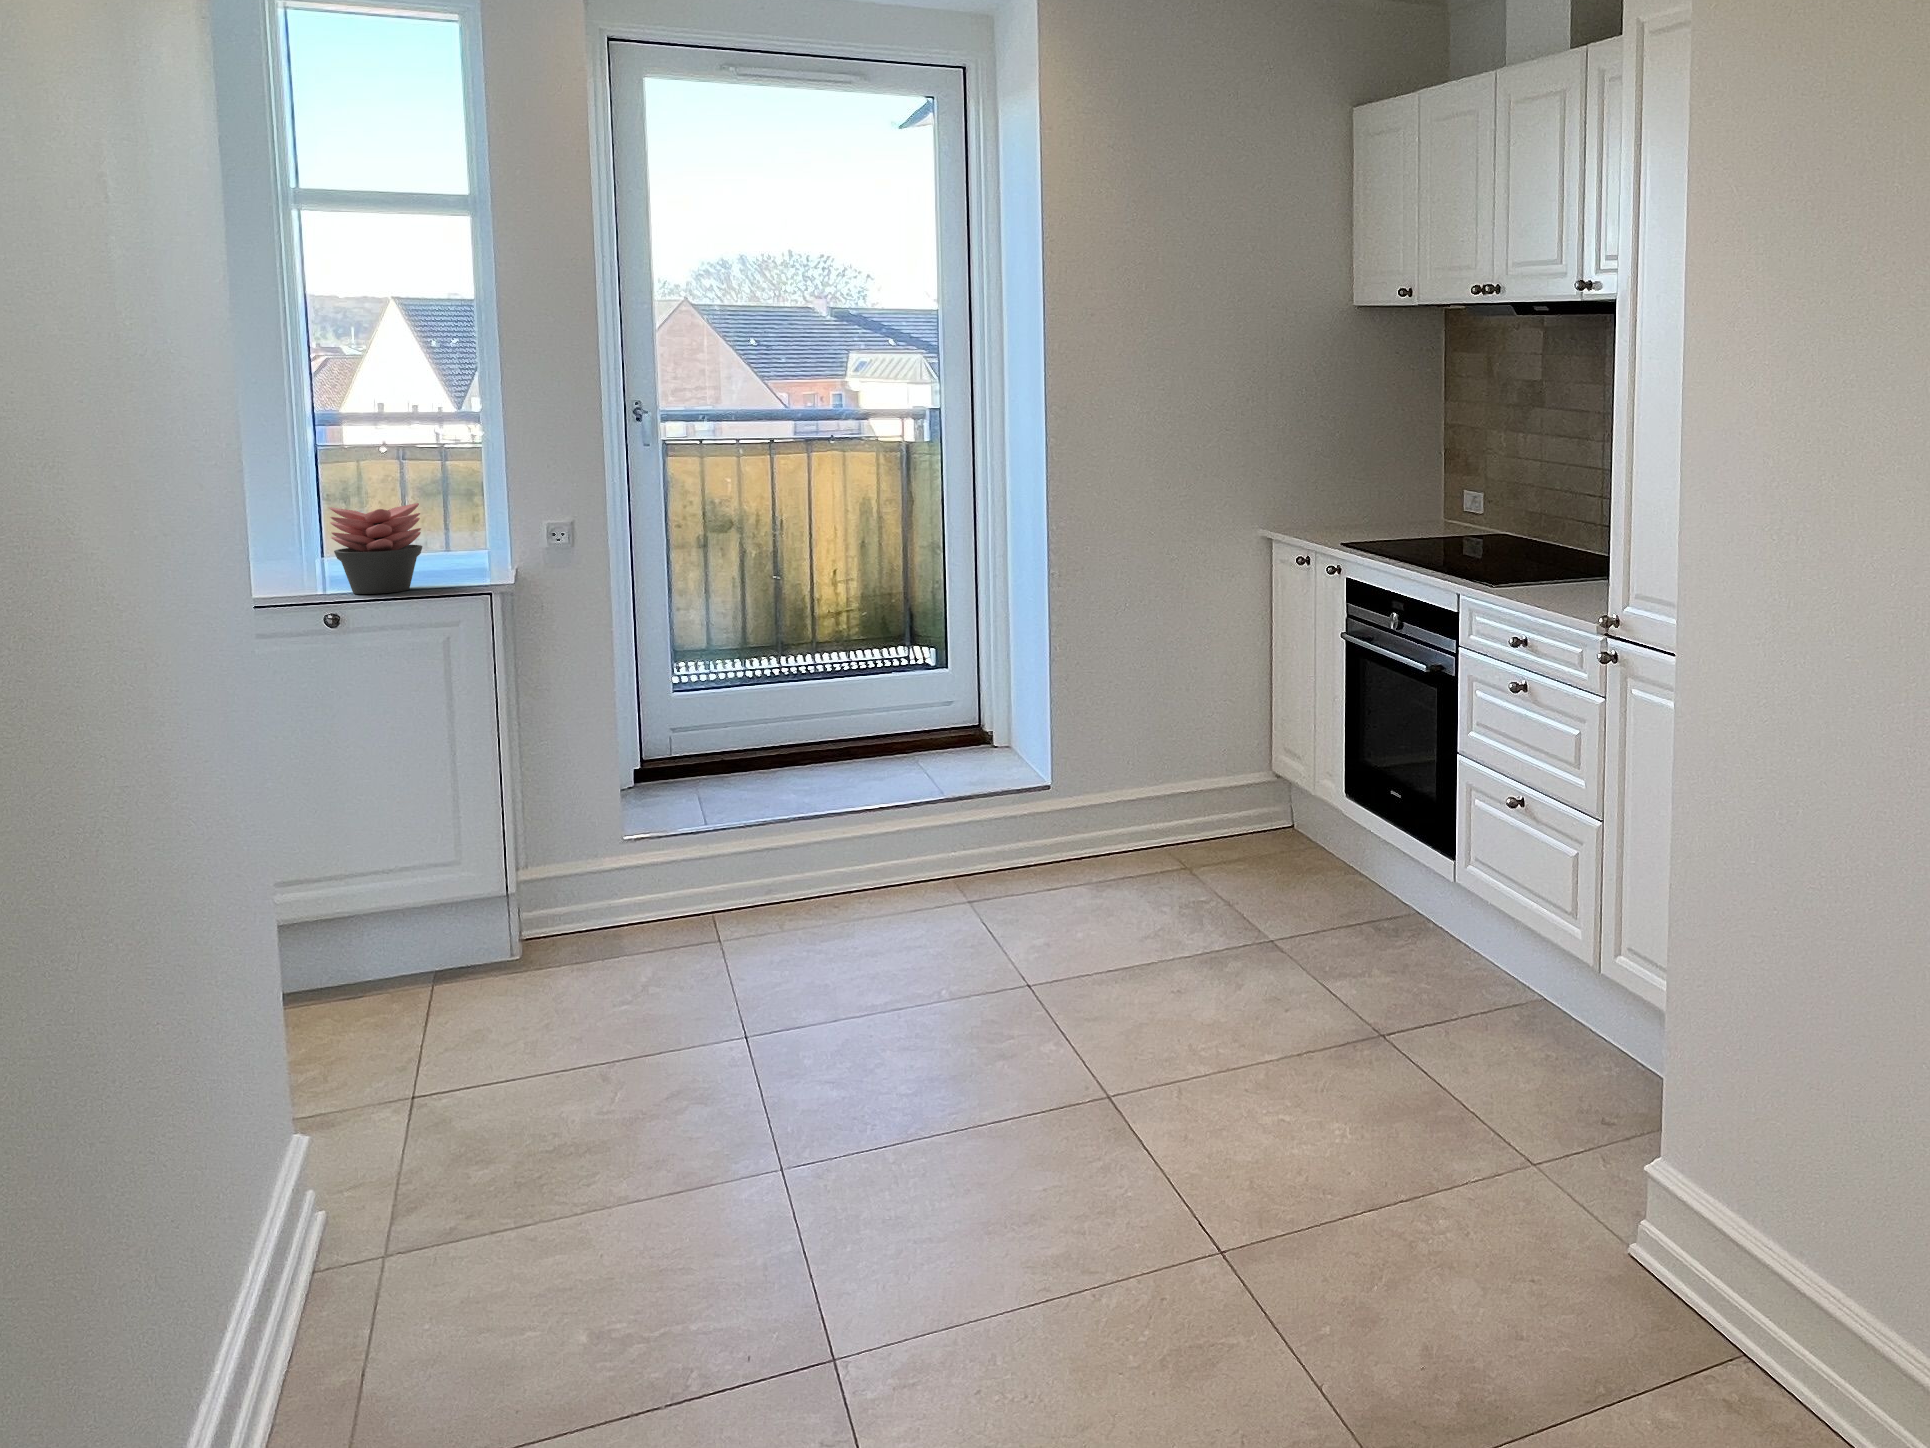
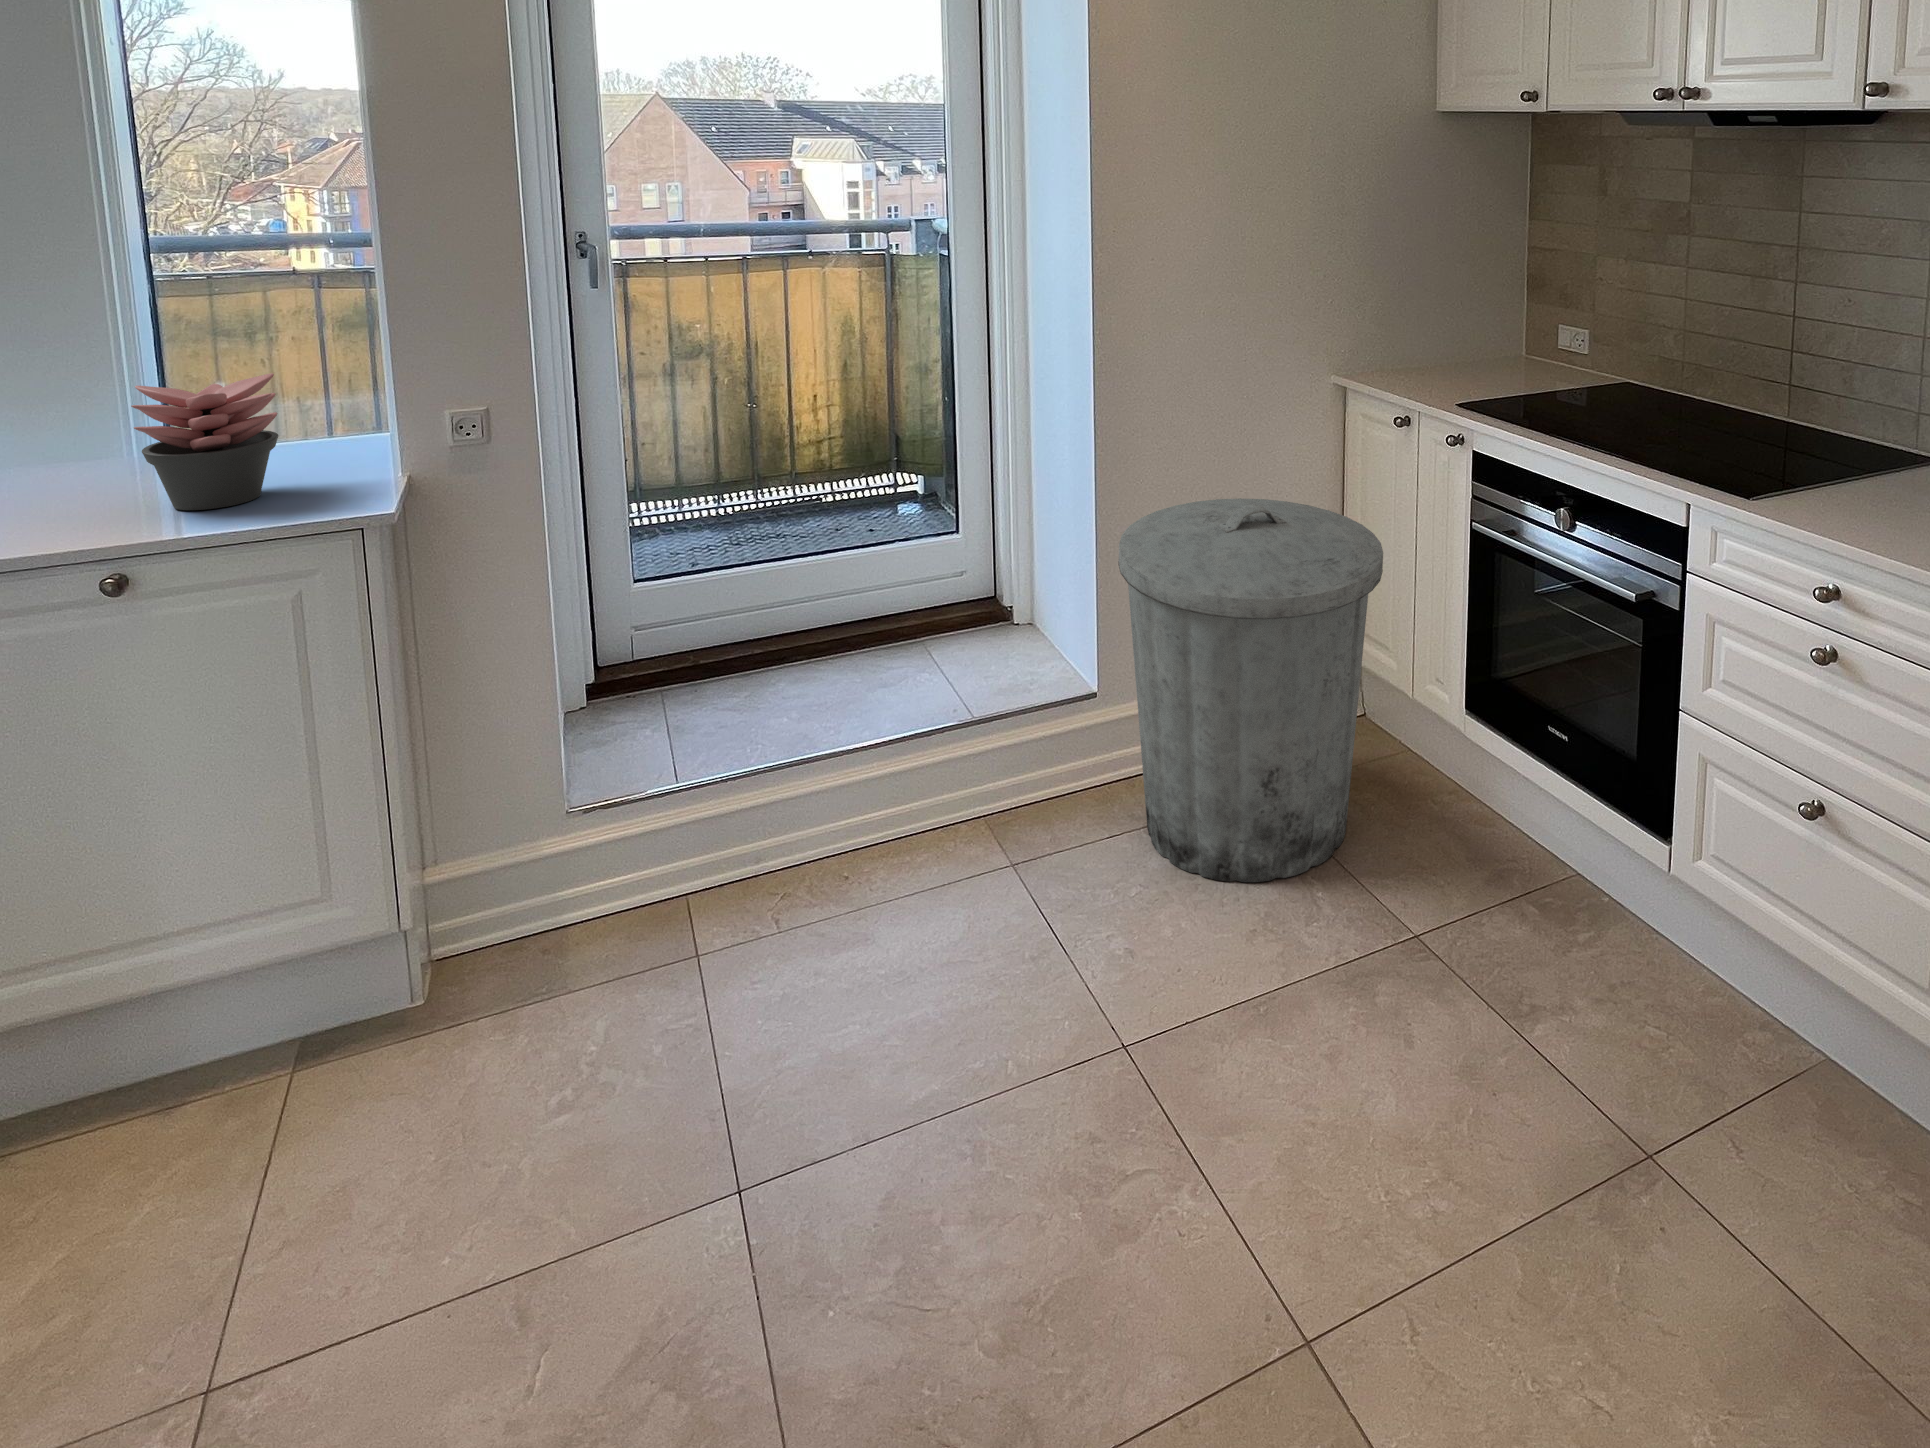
trash can: none [1056,625,1273,924] -> present [1118,498,1383,882]

